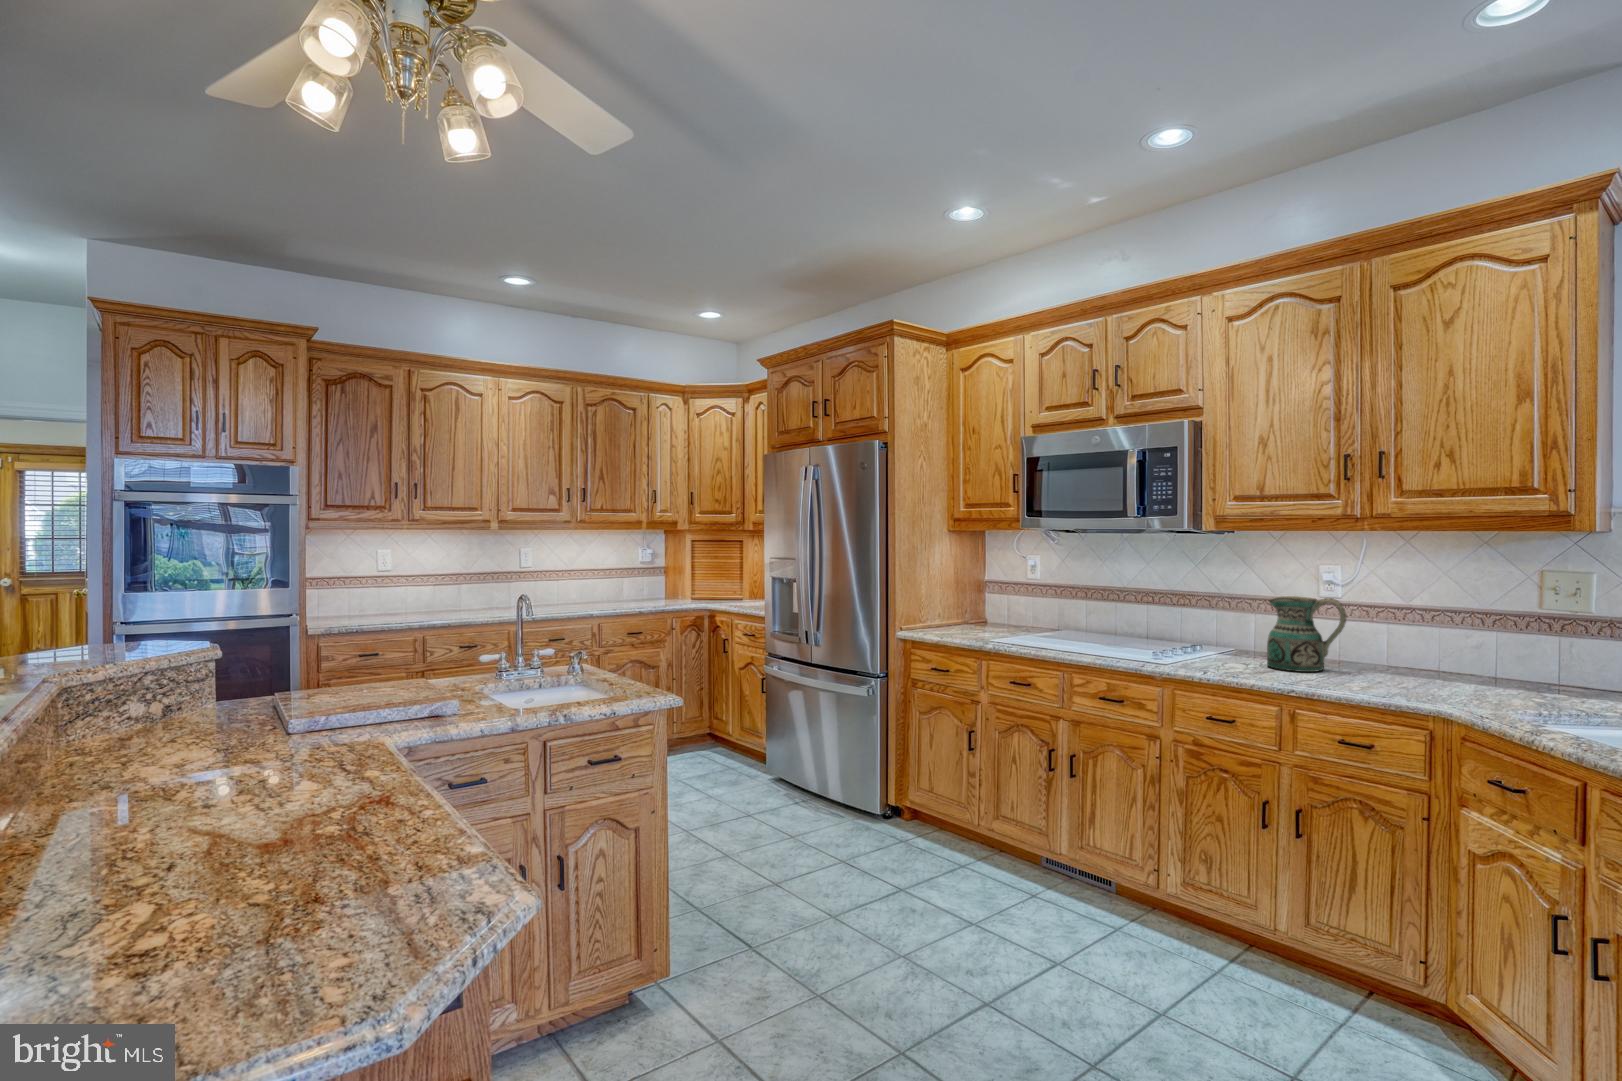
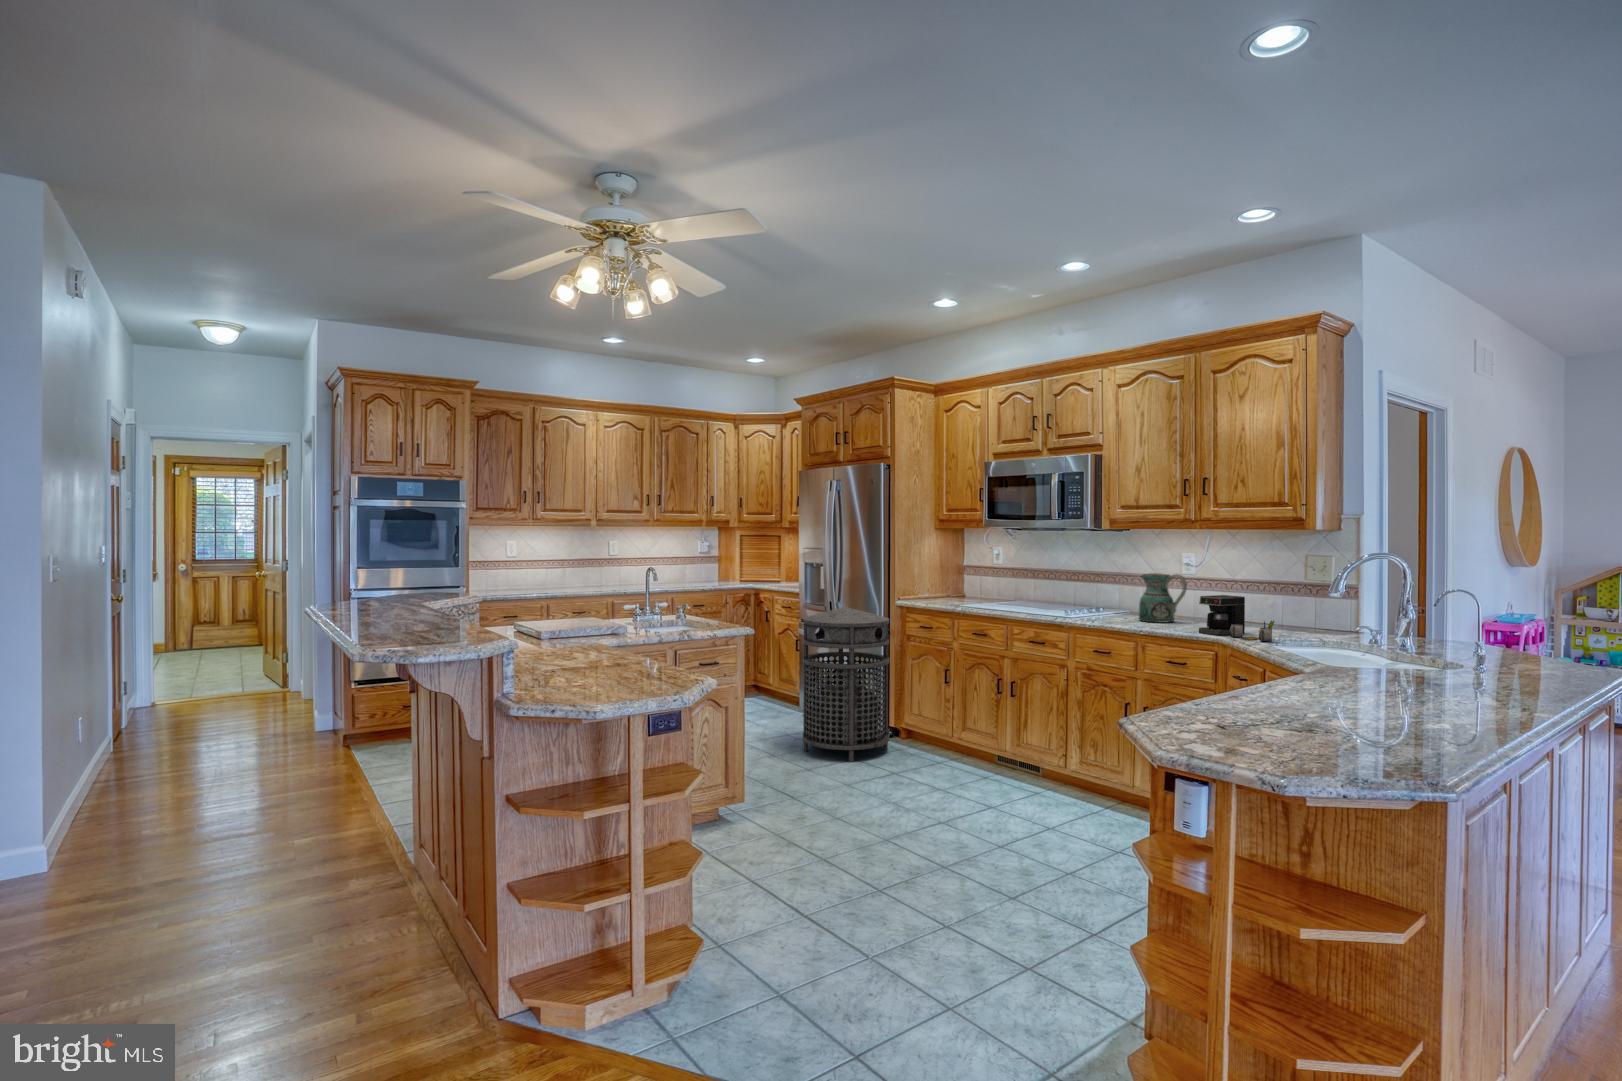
coffee maker: none [1394,634,1552,718] -> present [1199,595,1274,641]
trash can: none [769,640,889,865] -> present [803,607,890,762]

